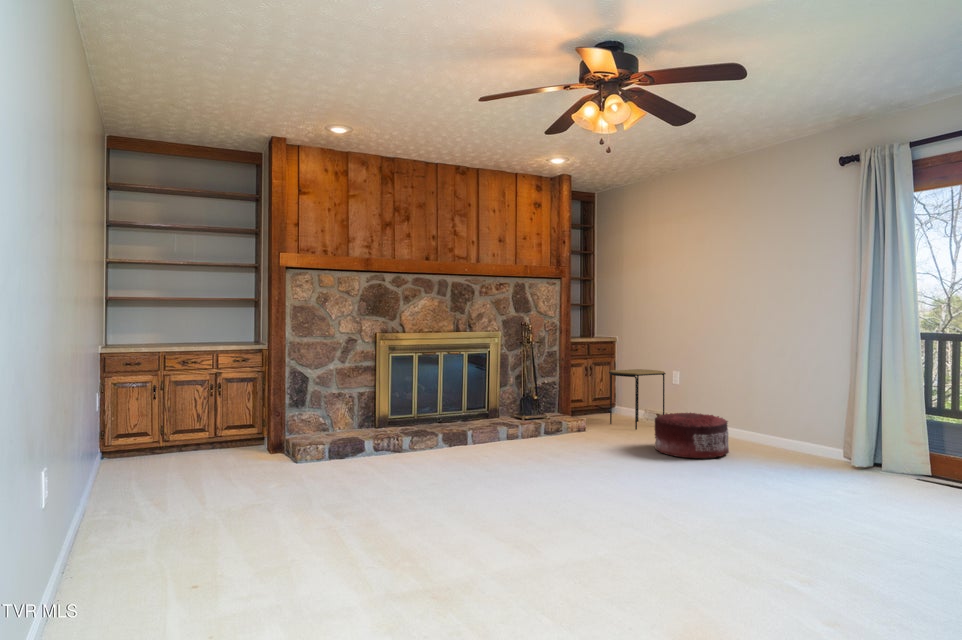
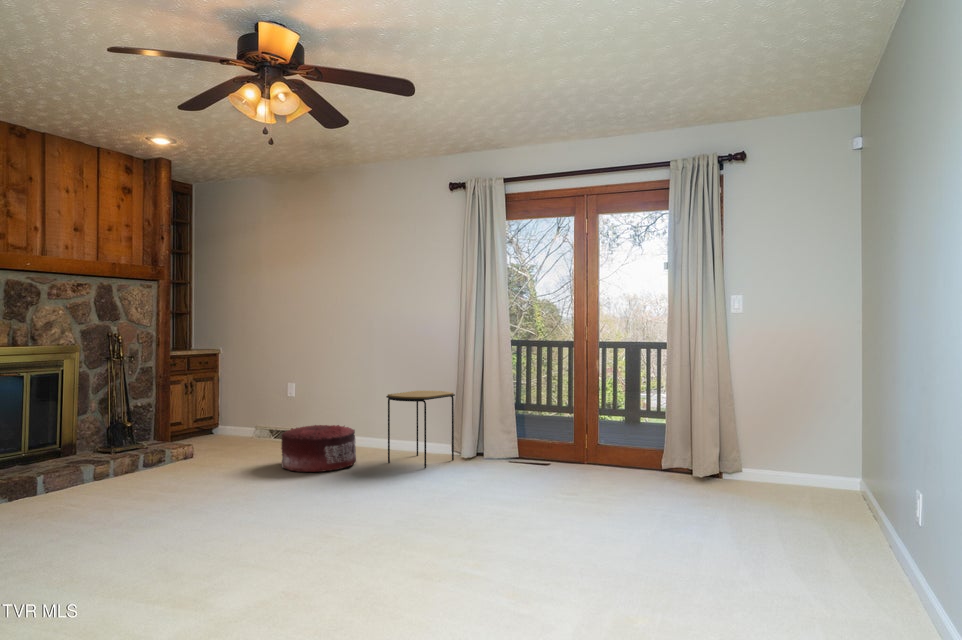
side table: present [609,369,666,430] -> present [386,391,455,468]

